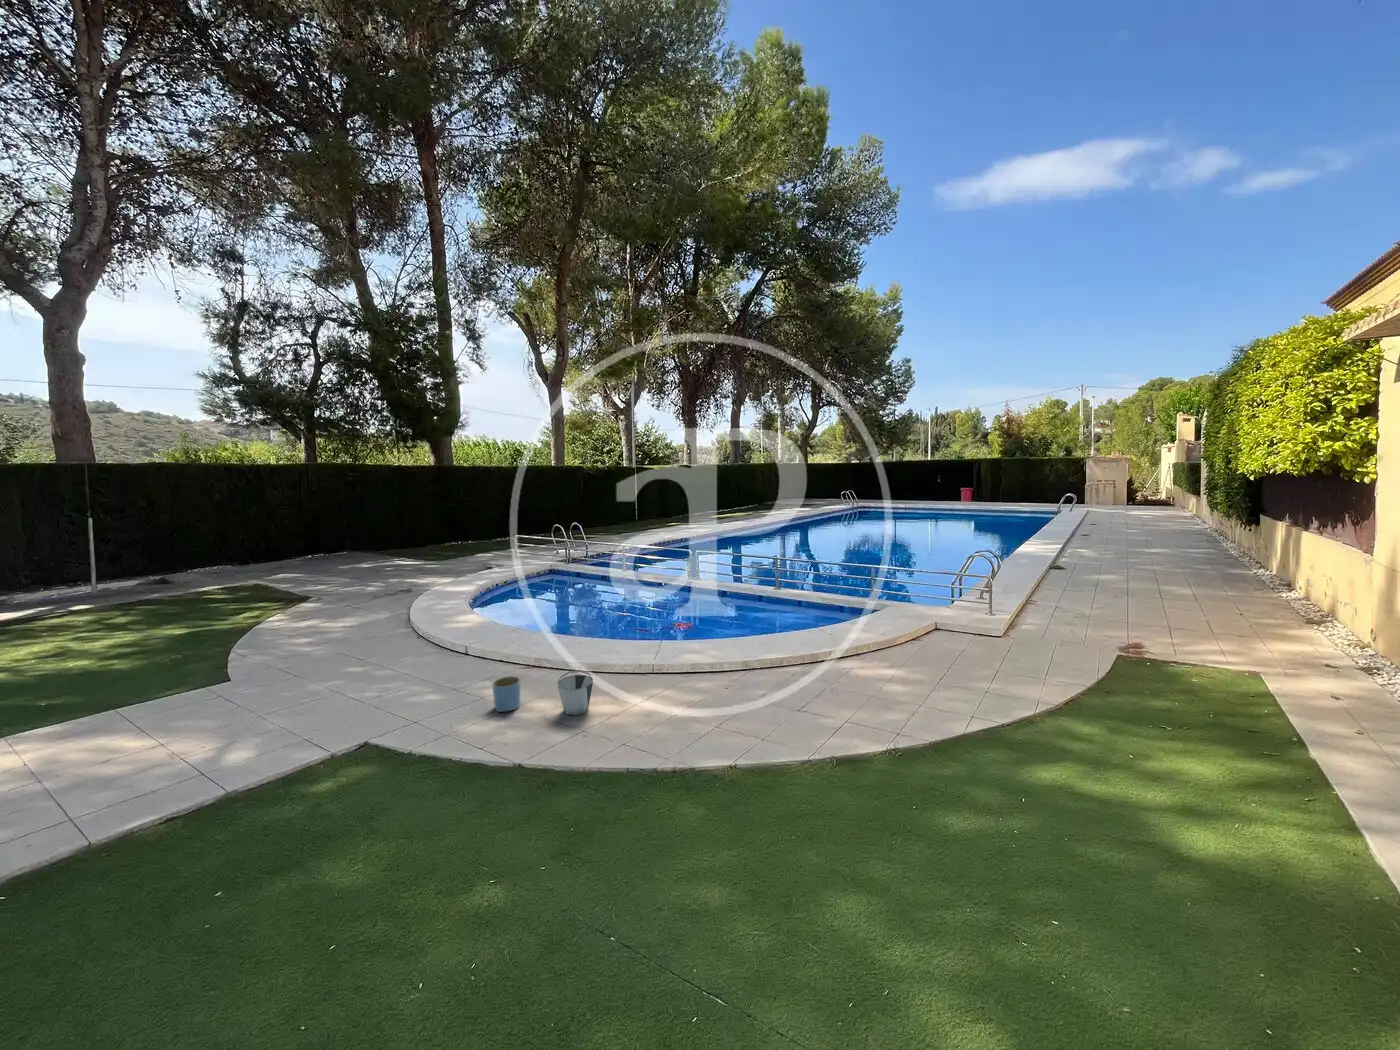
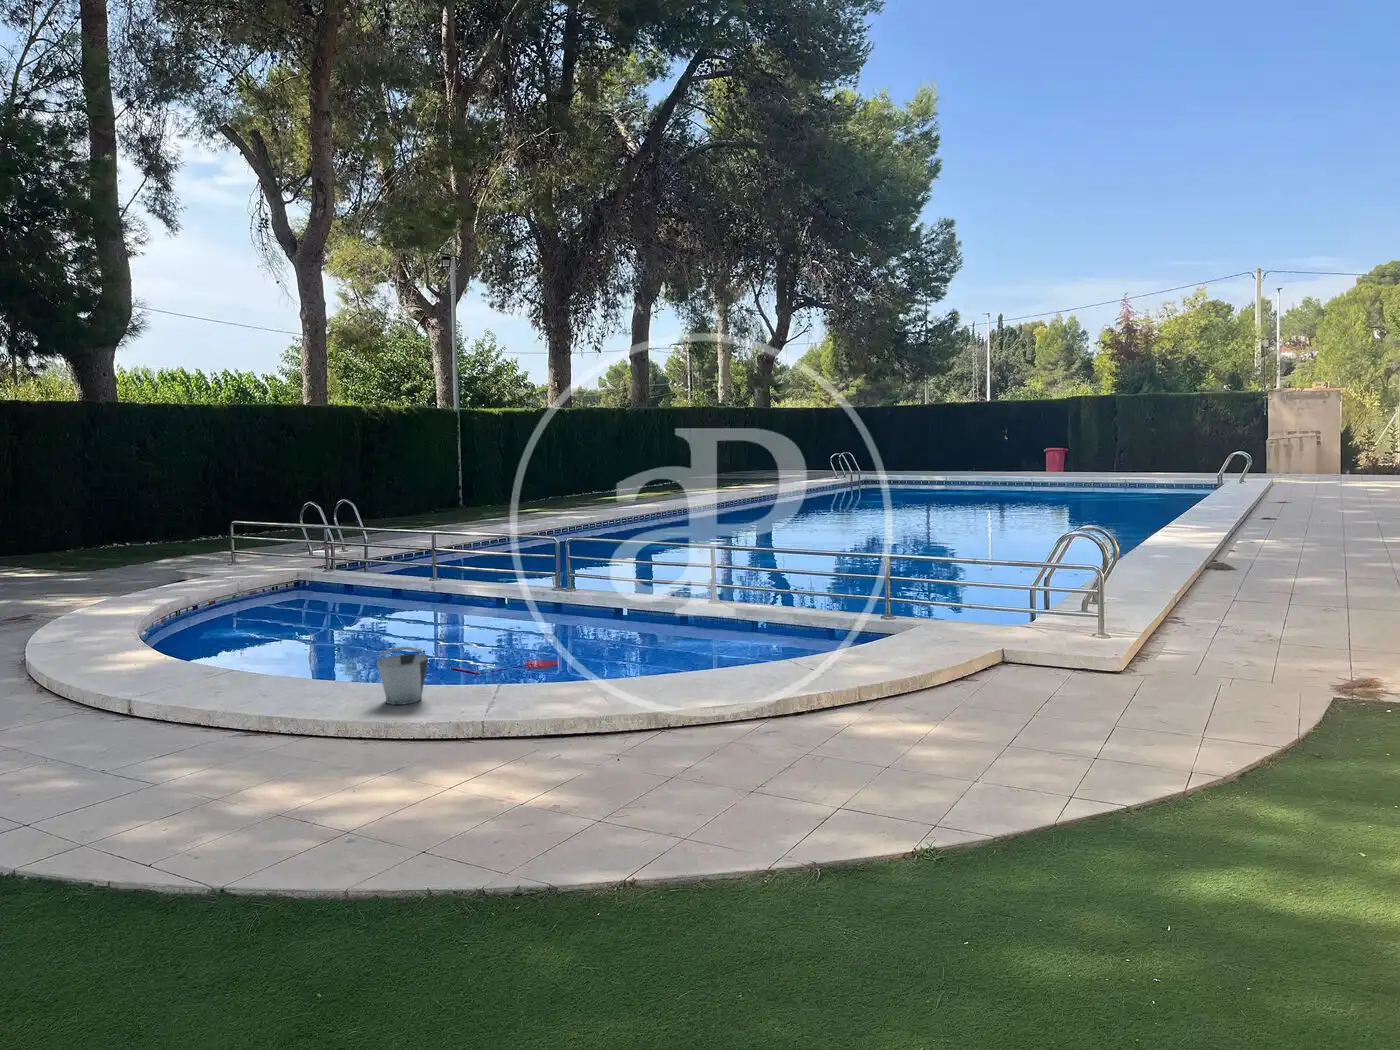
planter: present [492,676,520,712] -> none [279,661,320,707]

